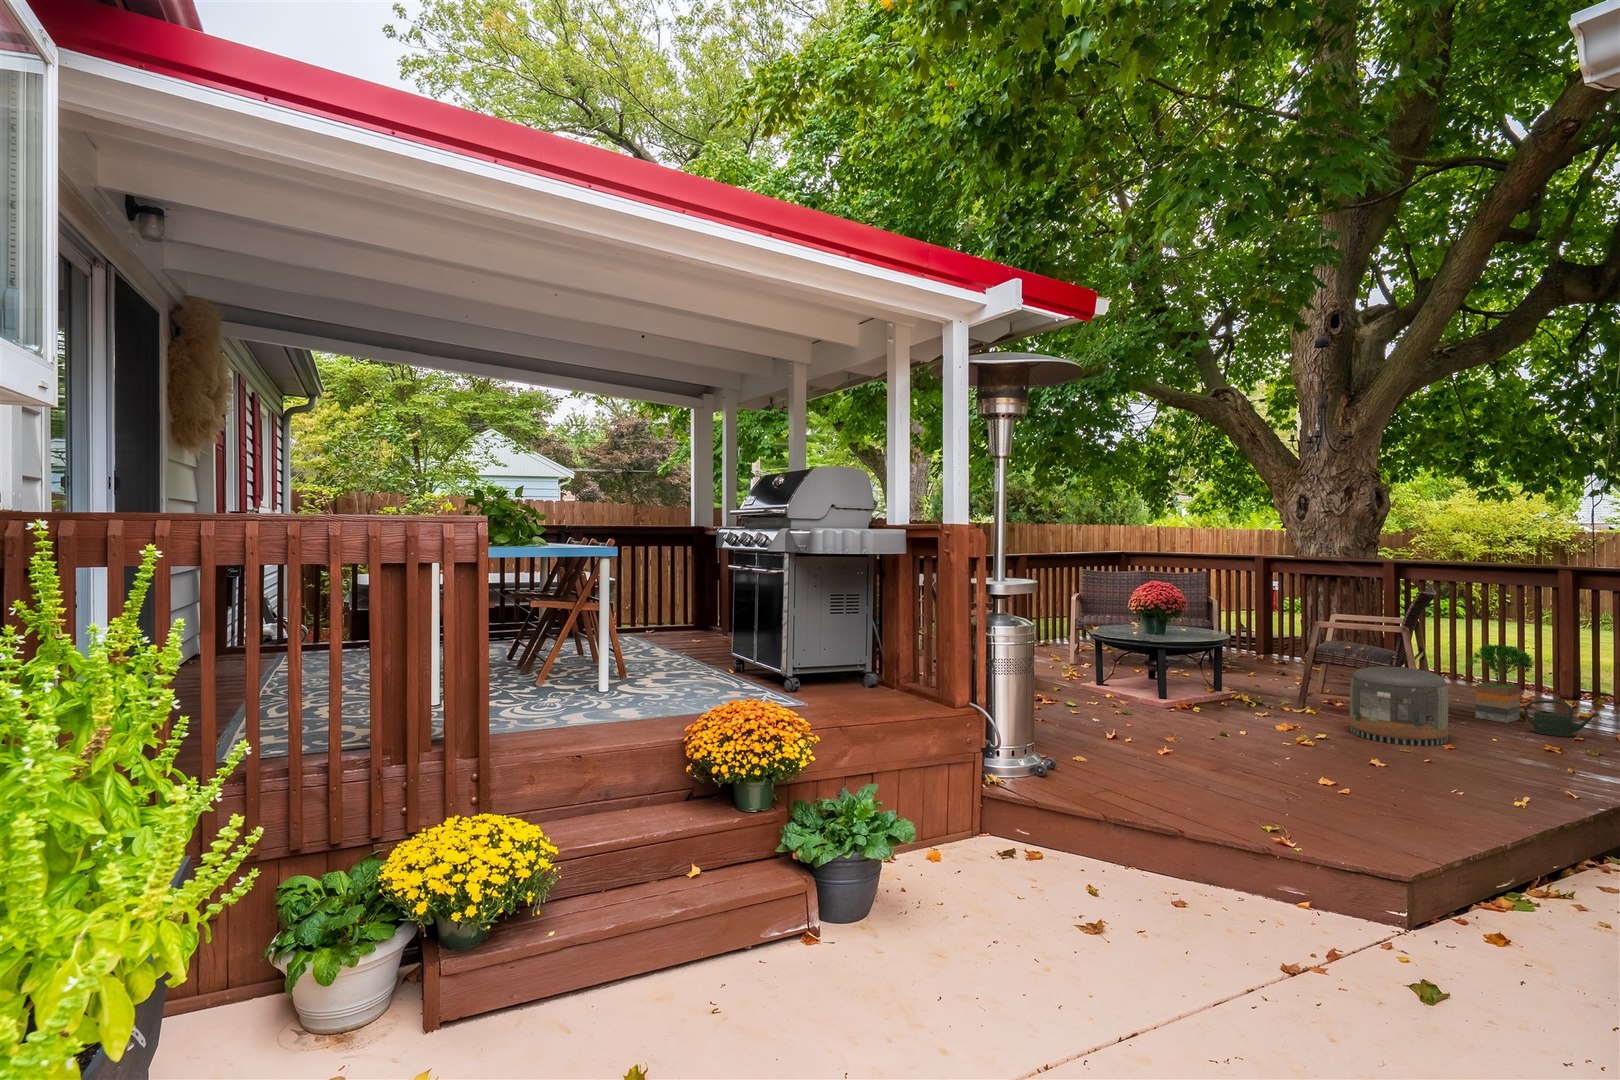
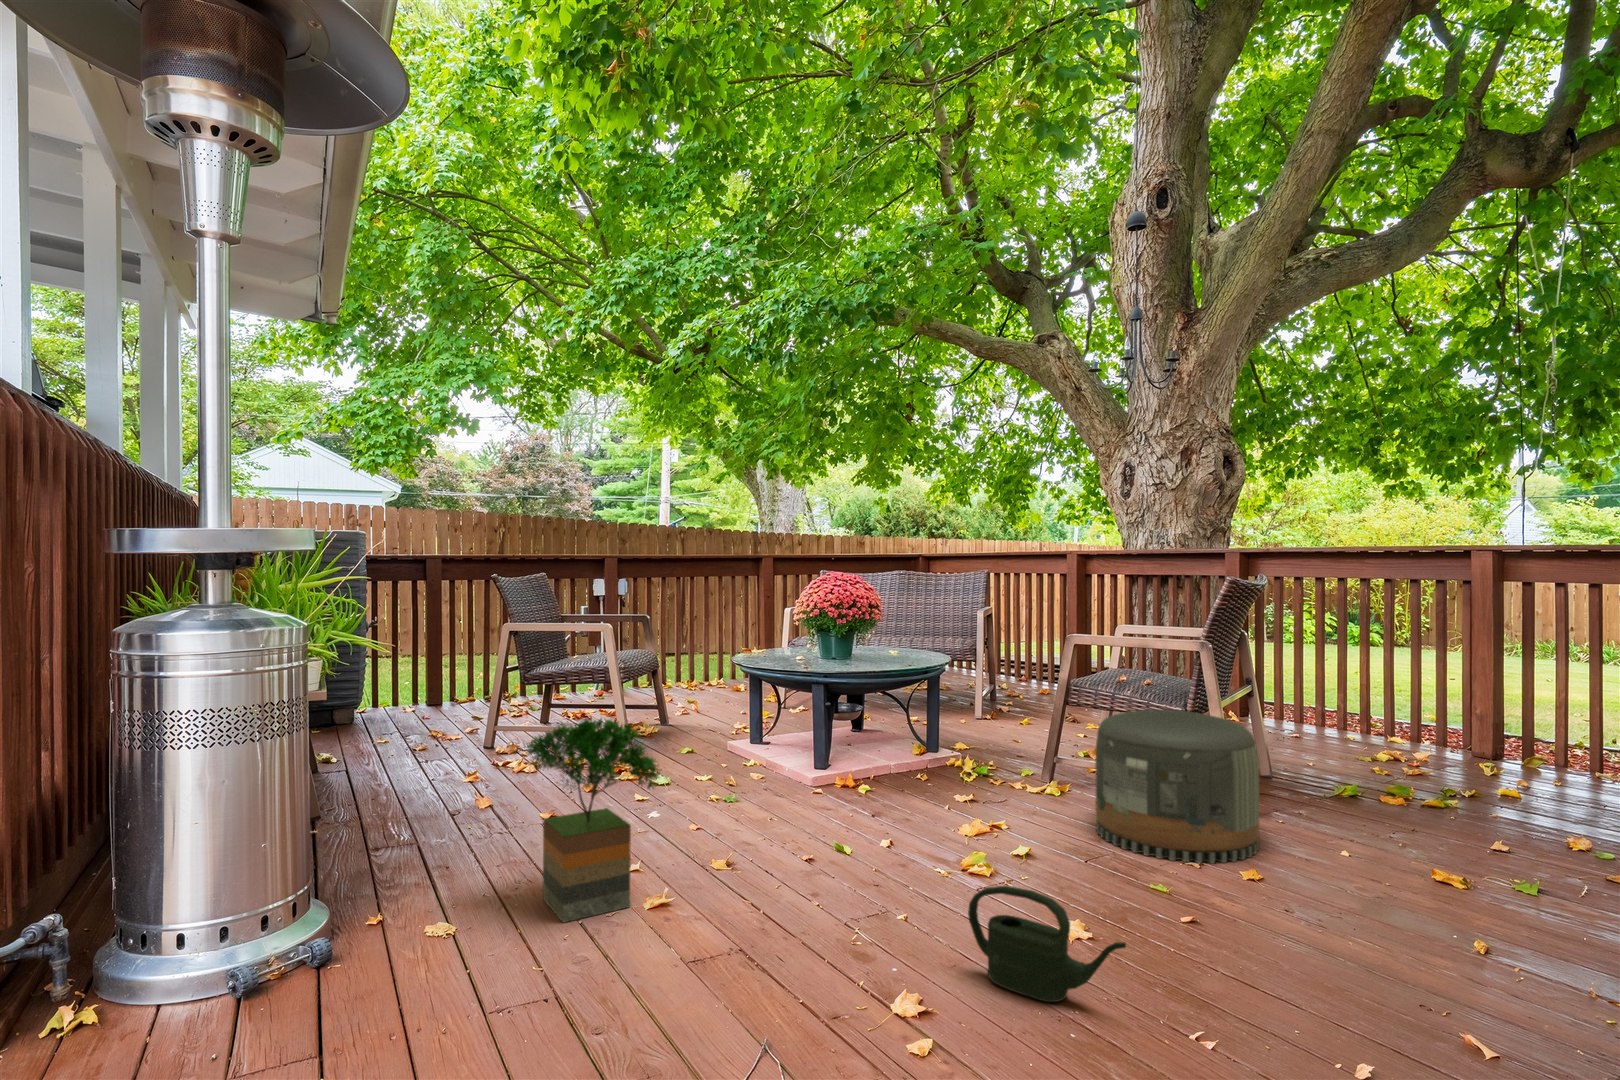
potted tree: present [1467,644,1535,723] -> present [527,719,660,922]
watering can: present [1524,700,1599,737] -> present [968,886,1126,1002]

